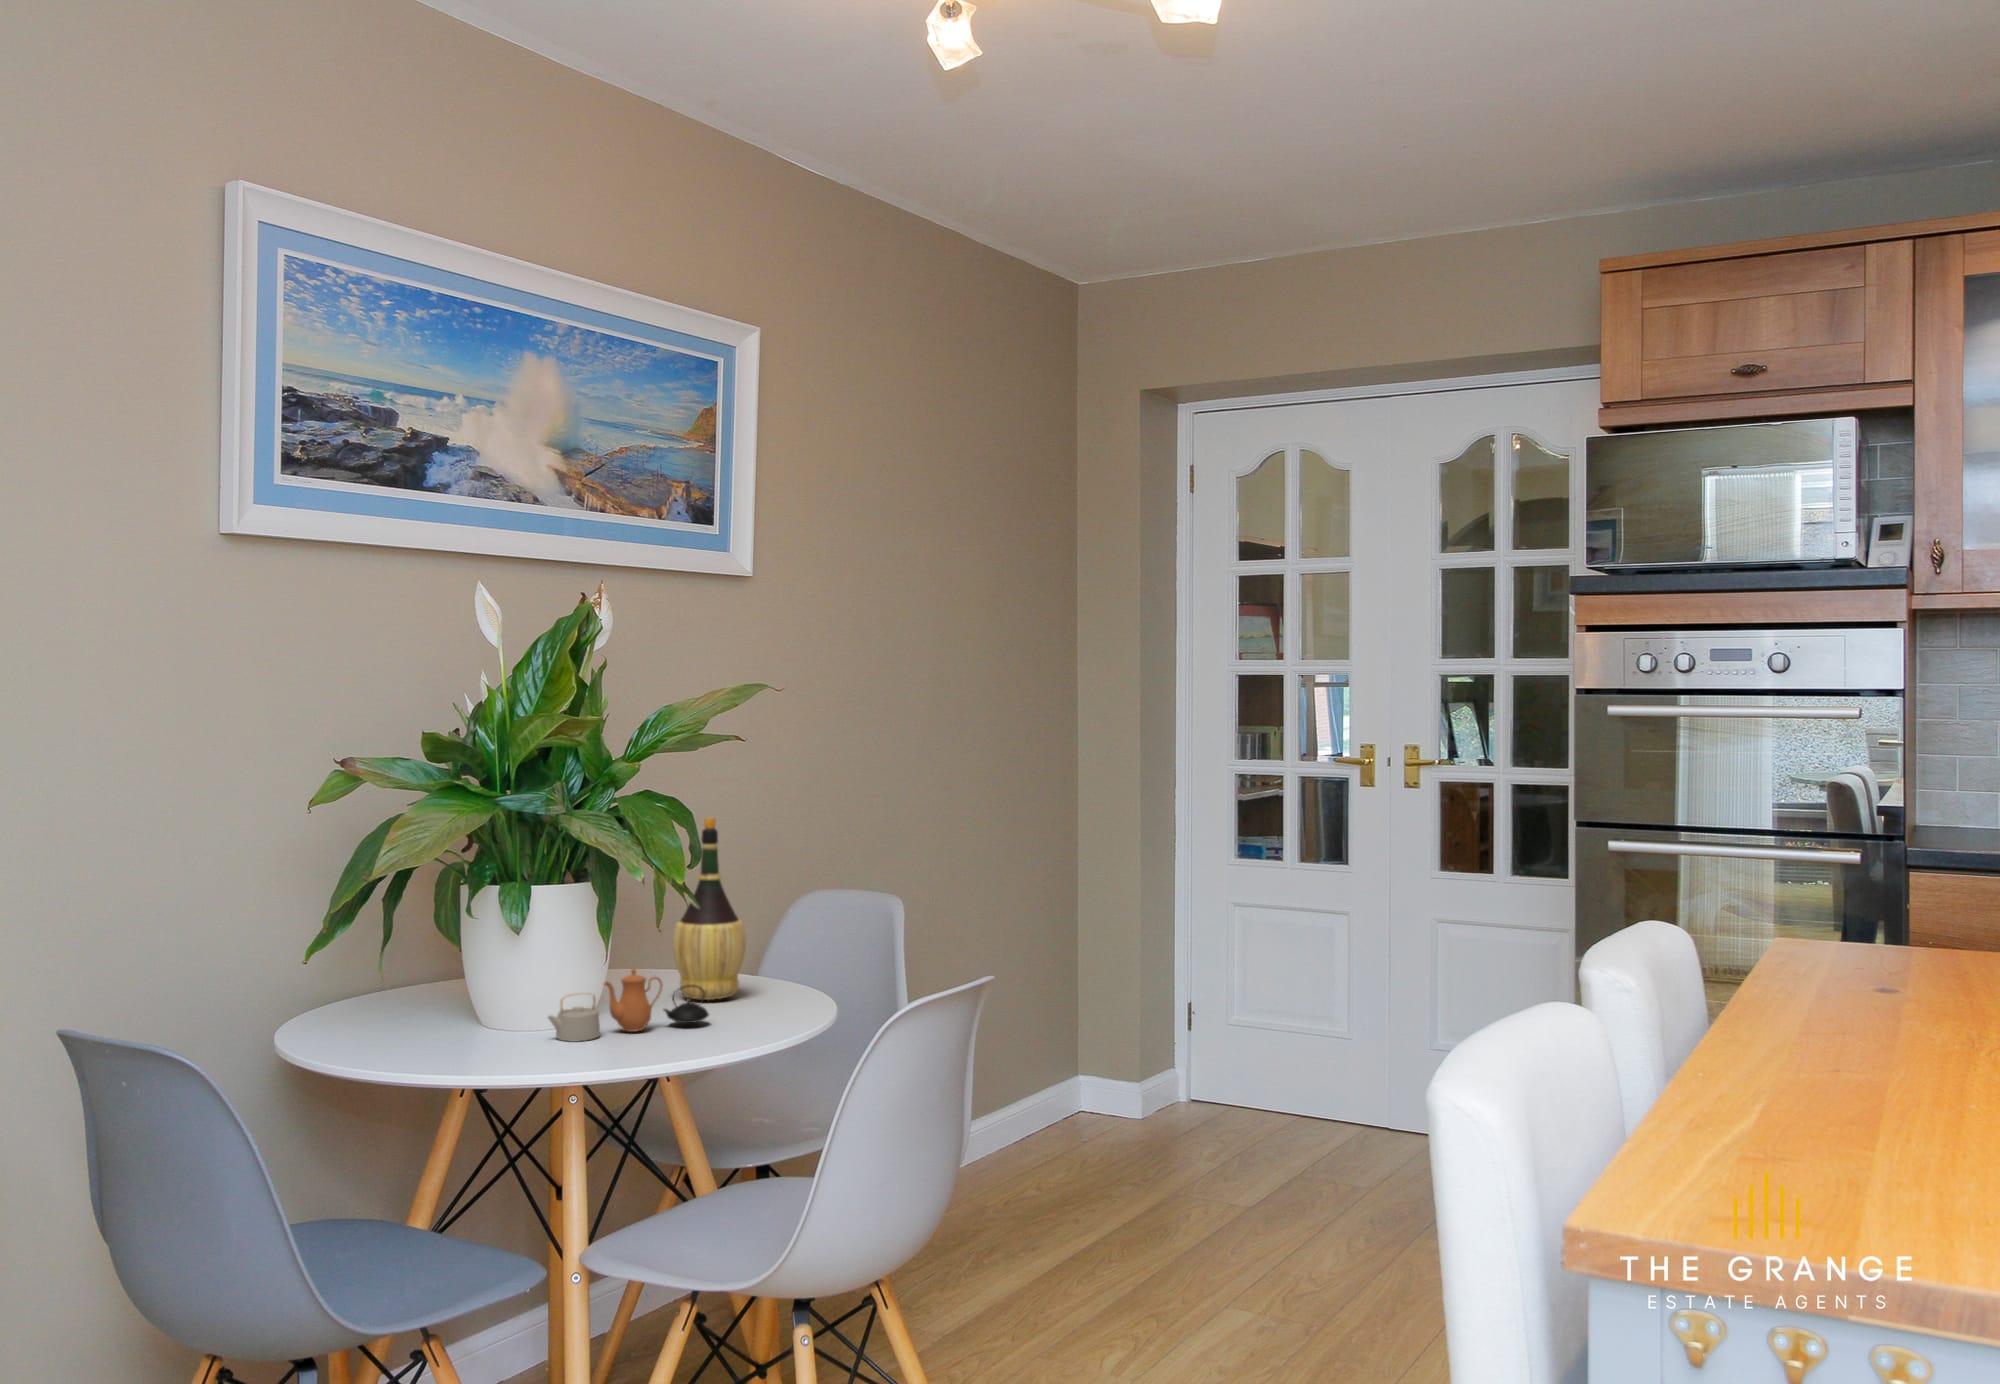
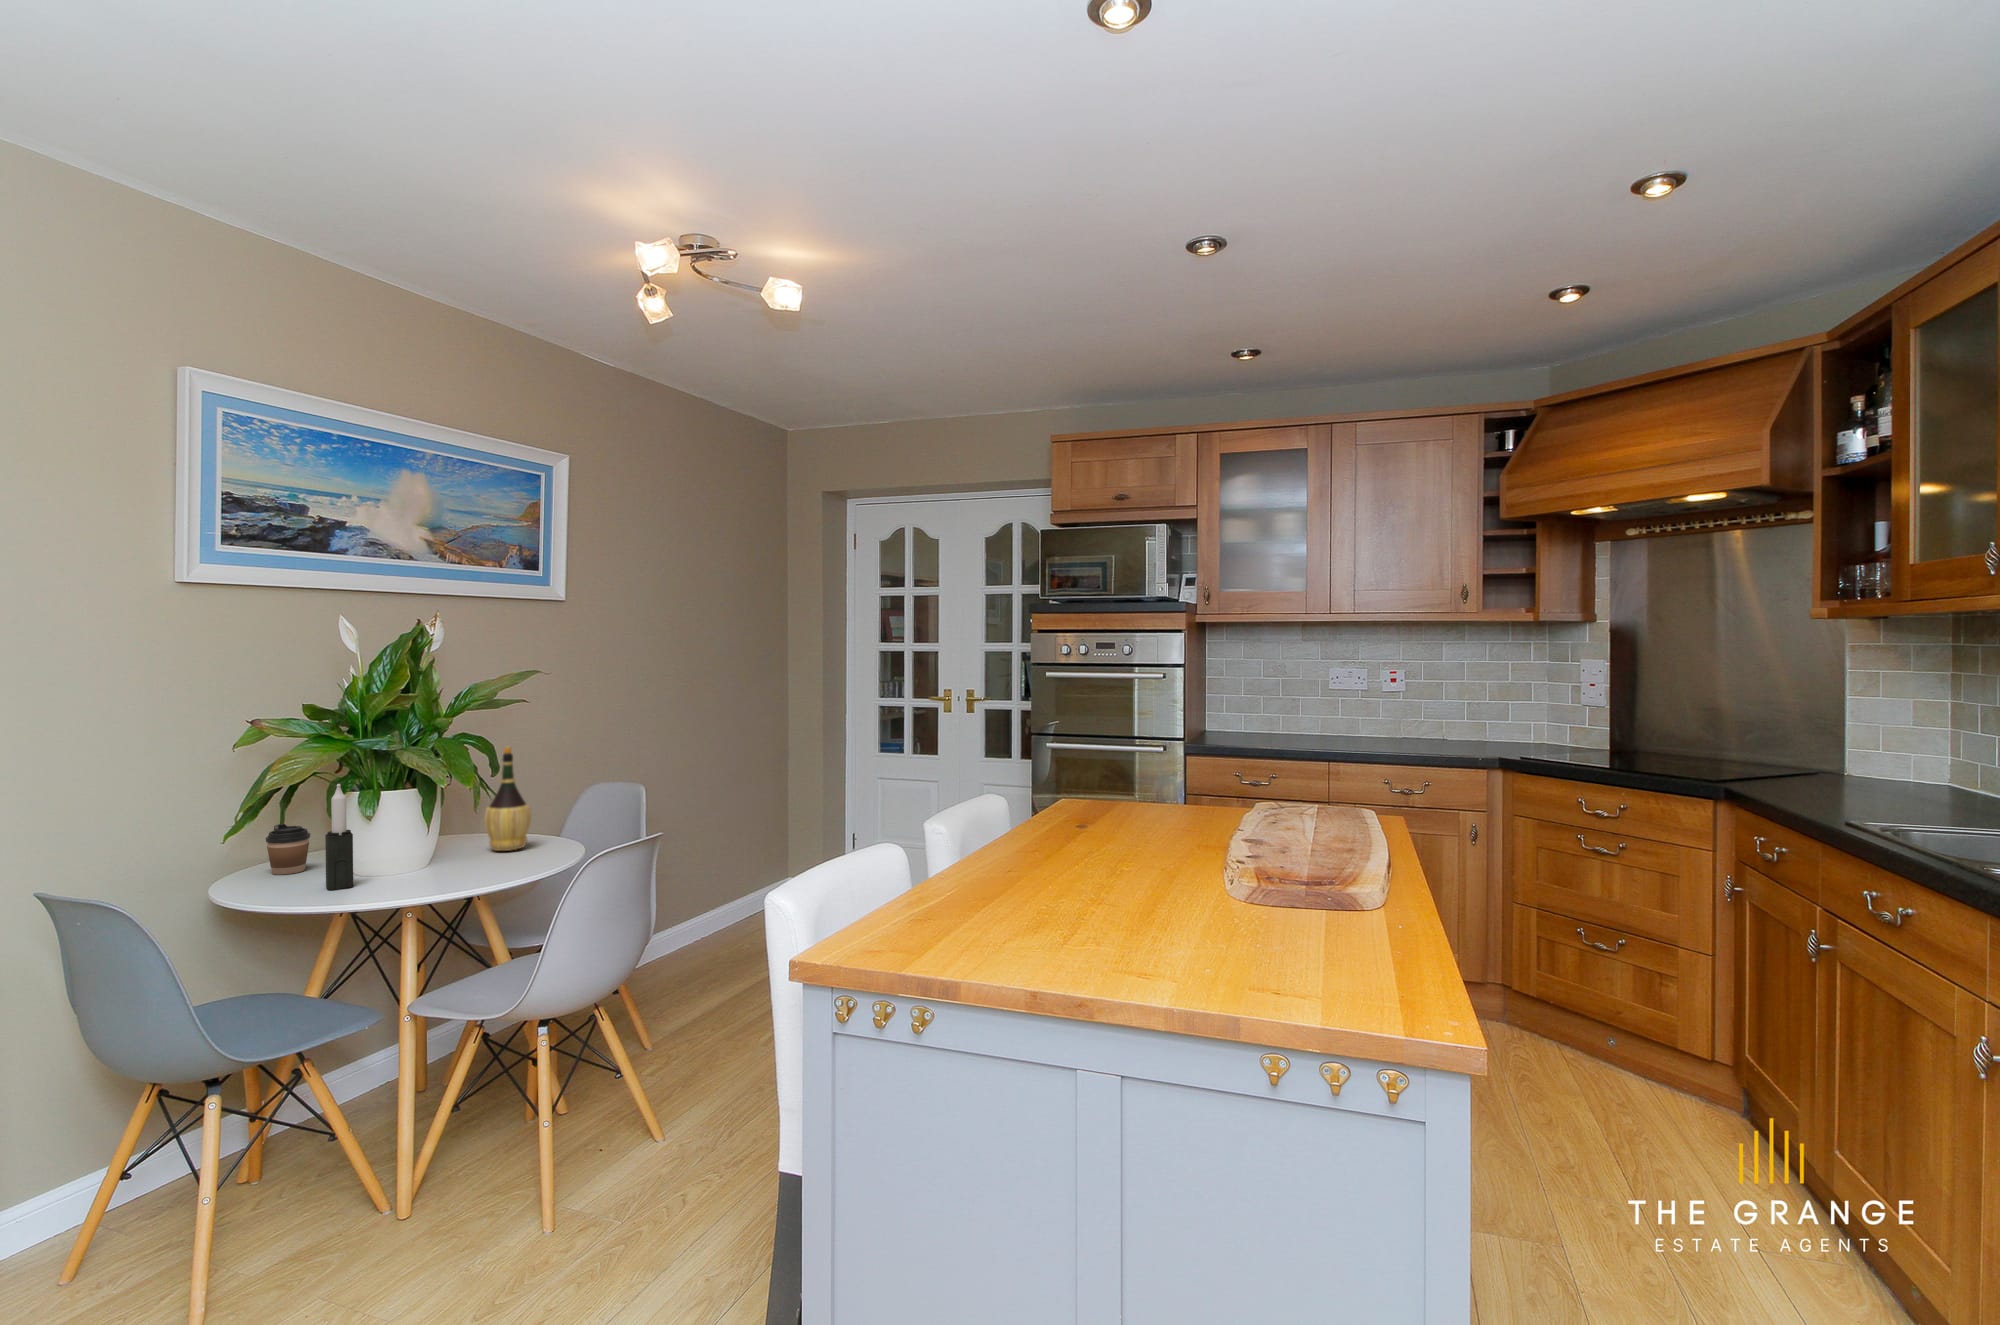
candle: none [456,869,499,1052] -> present [325,784,353,890]
coffee cup: none [351,939,416,1024] -> present [266,824,310,875]
teapot: present [548,968,709,1042] -> none [388,837,497,881]

